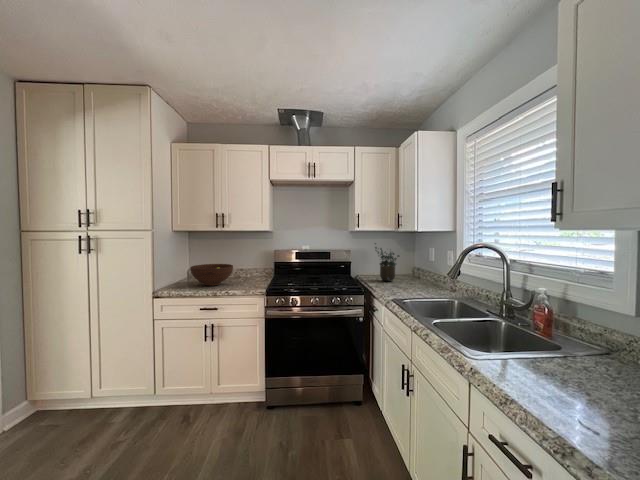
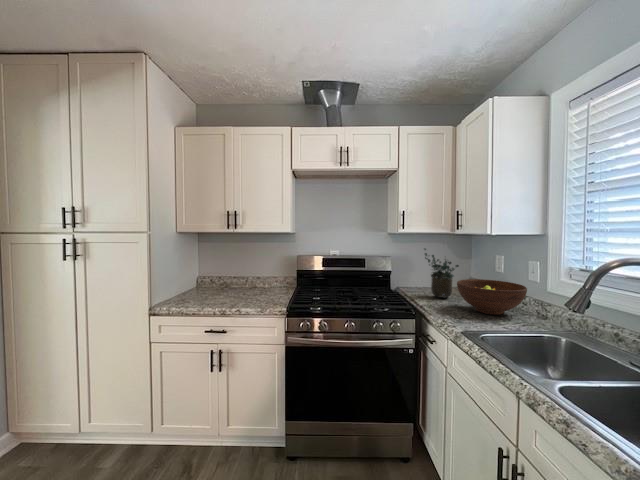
fruit bowl: present [190,264,233,286] -> present [457,279,527,315]

